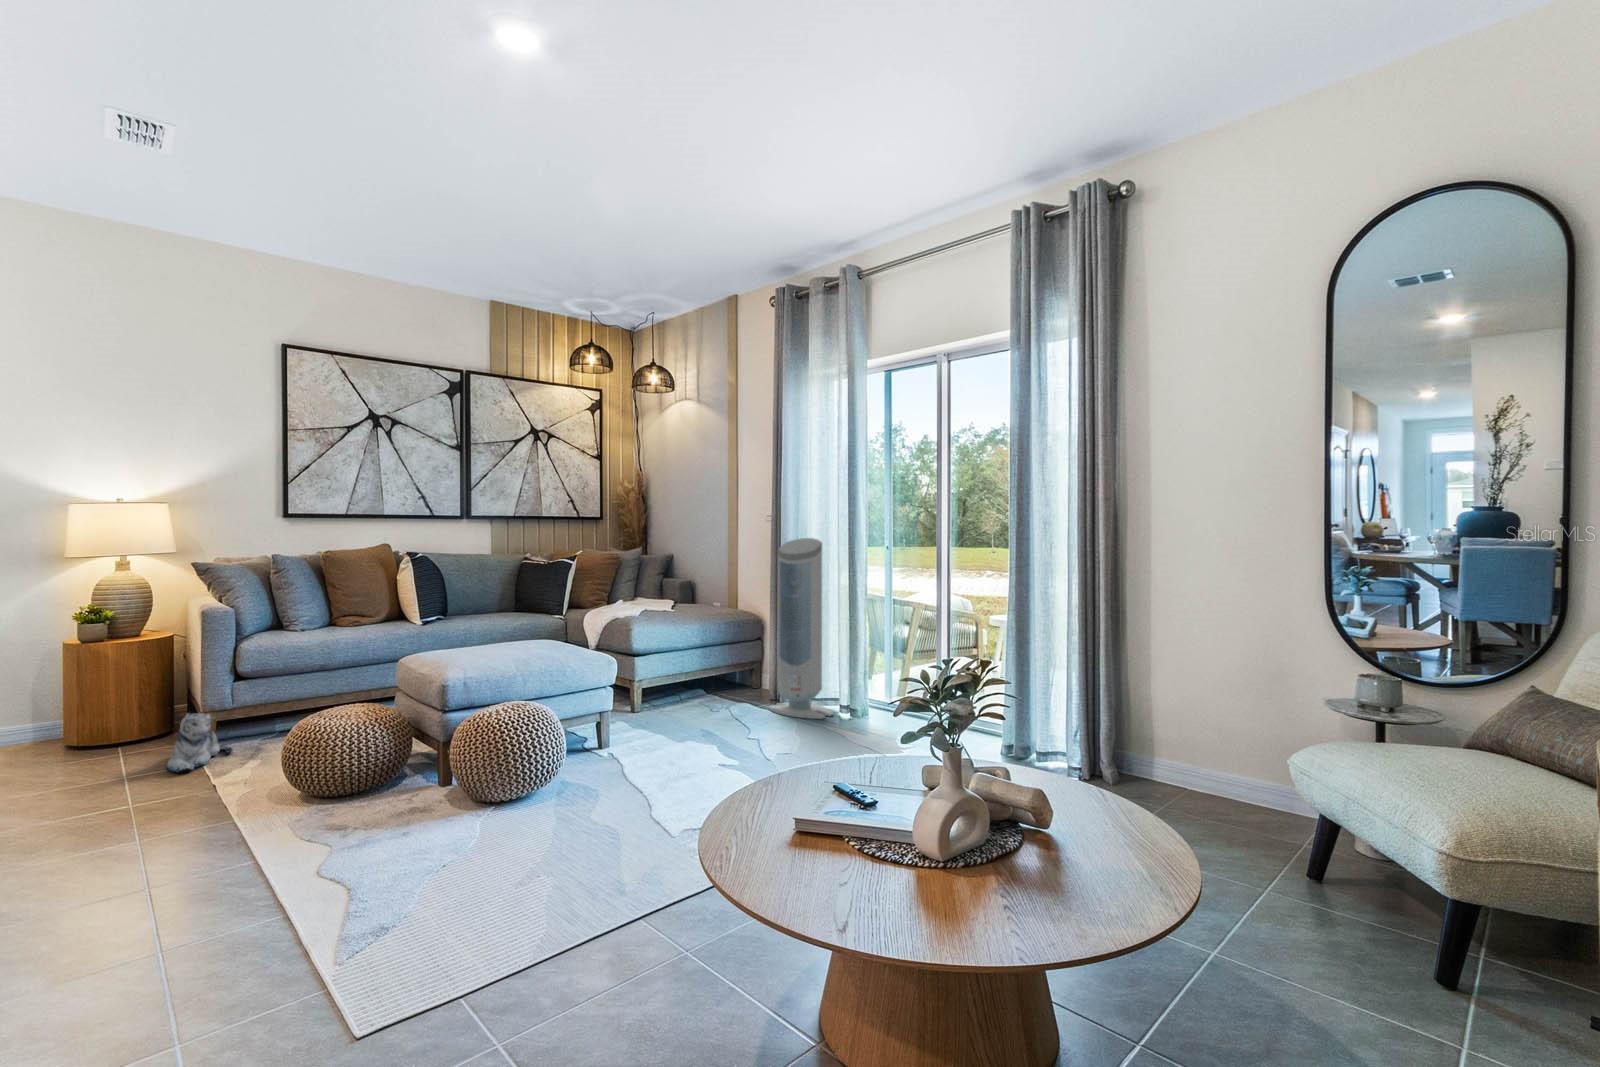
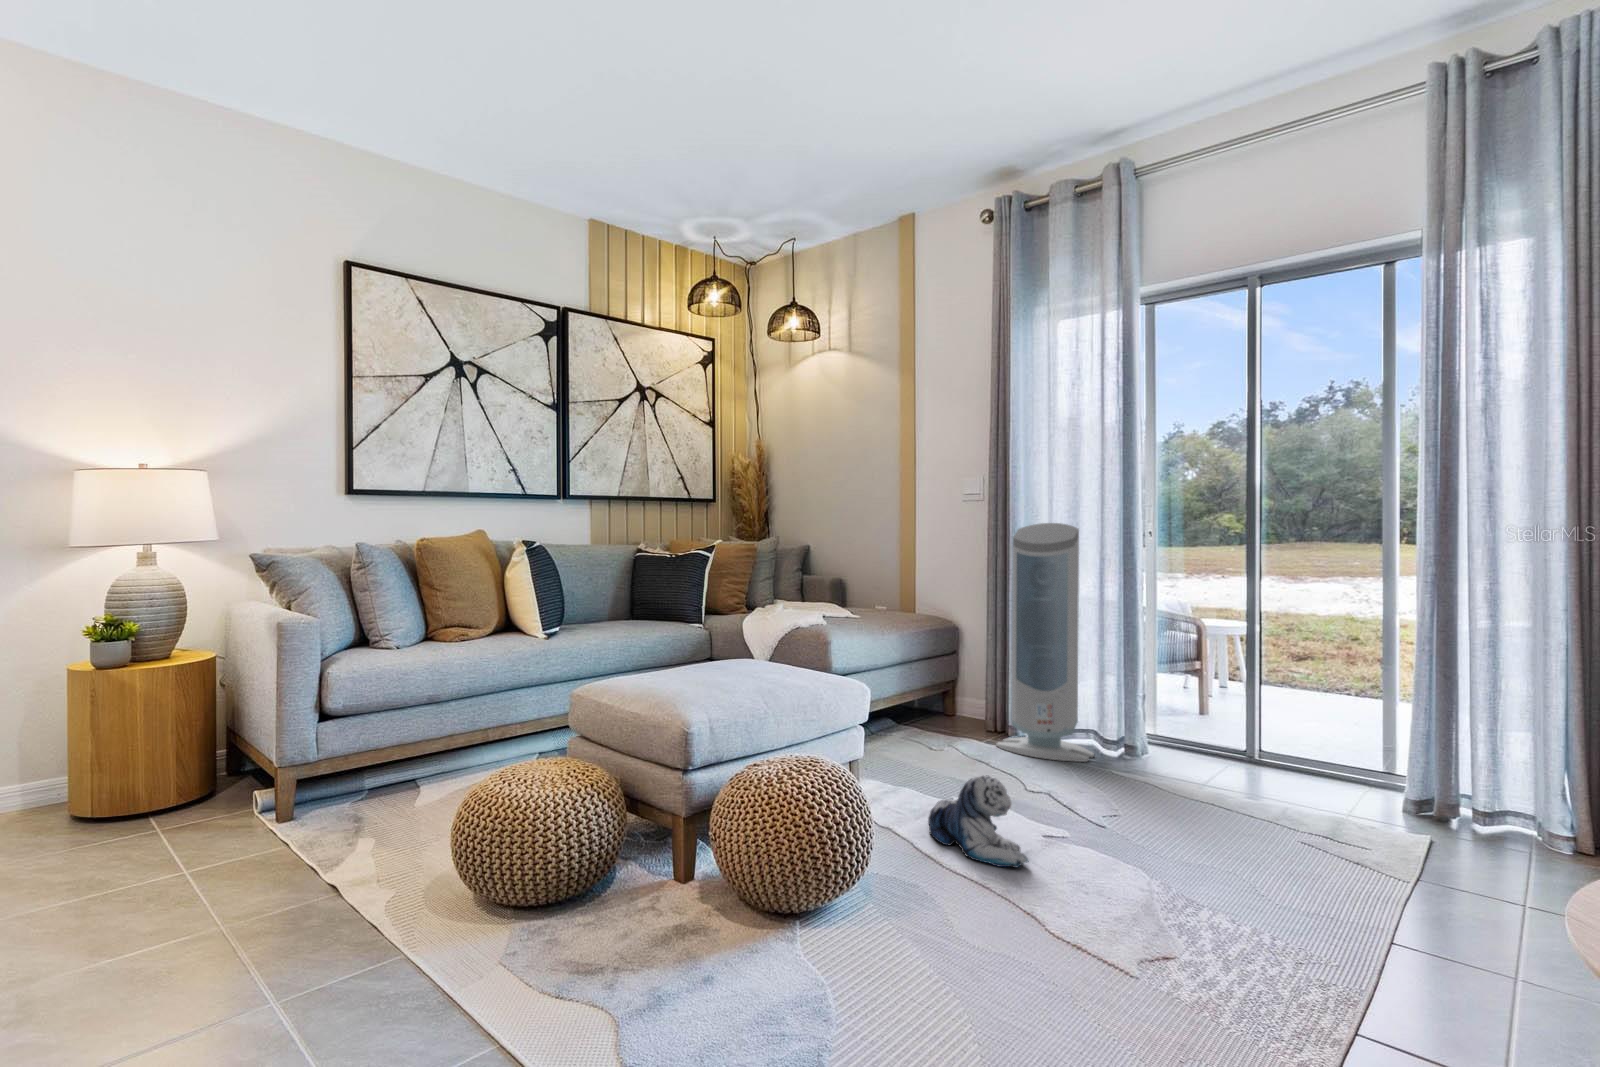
plush toy: present [167,713,233,772] -> present [928,776,1029,868]

